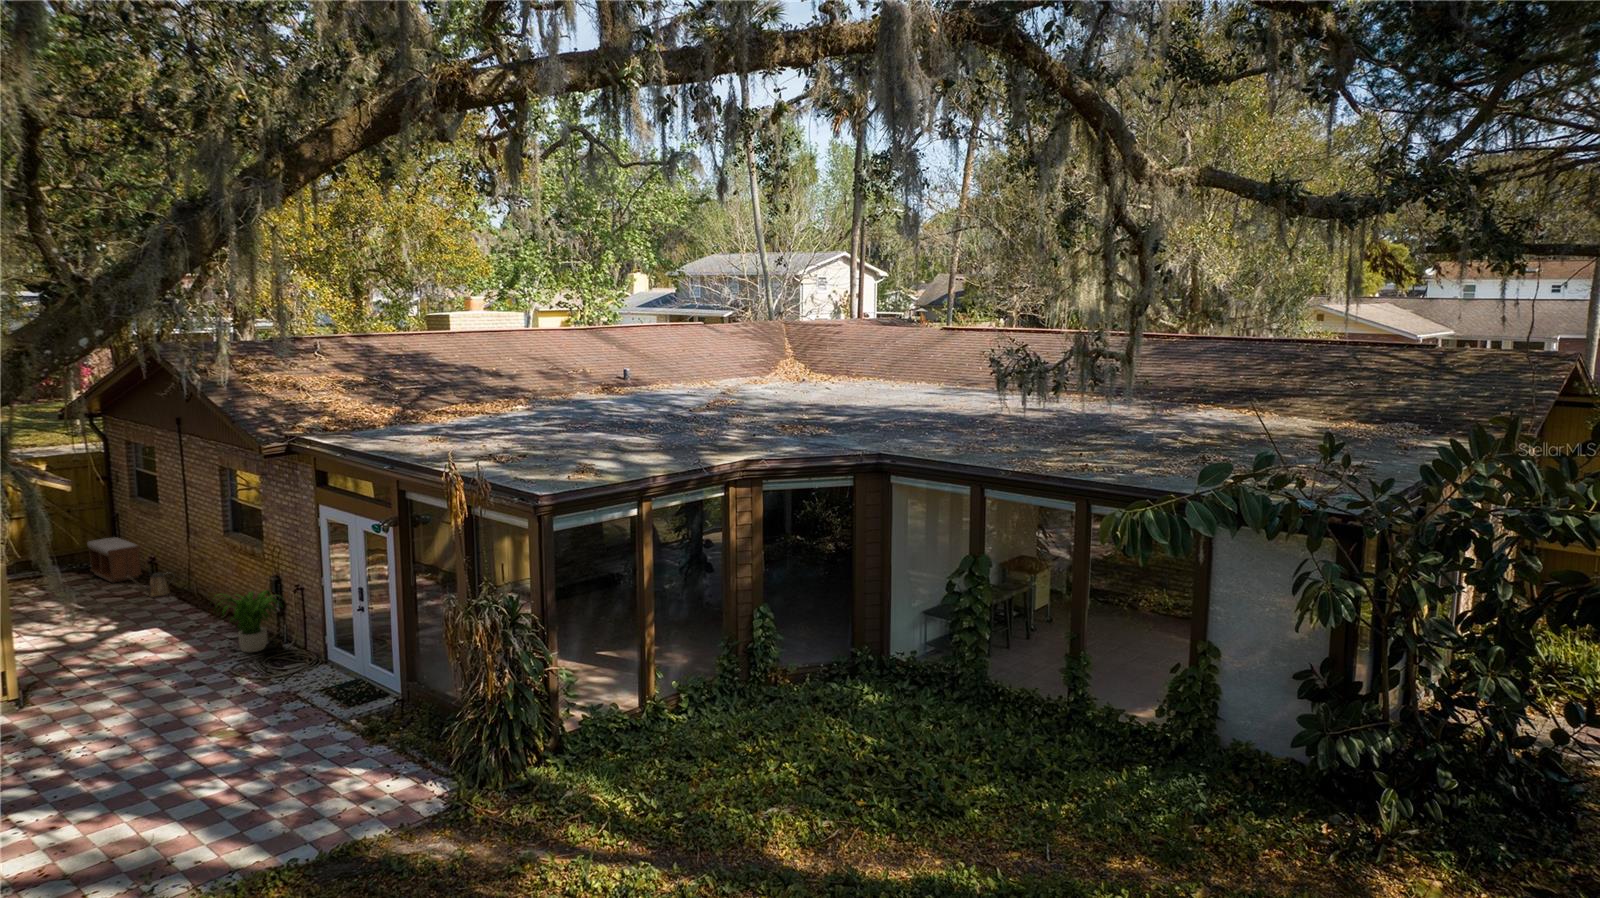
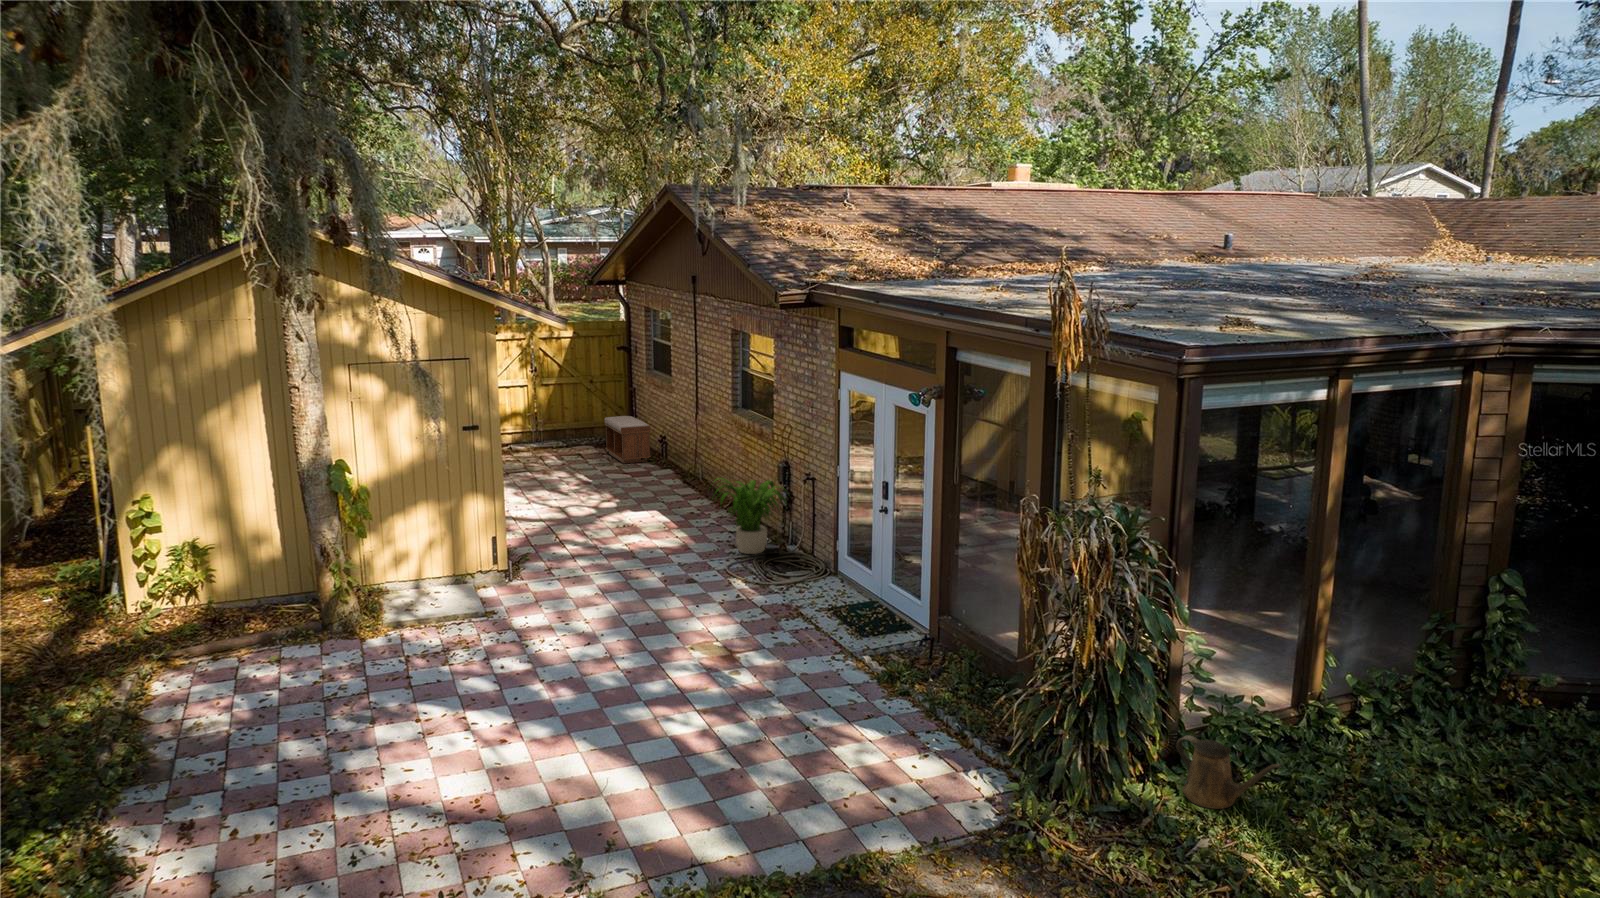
watering can: present [126,573,173,597] -> present [1177,736,1281,809]

